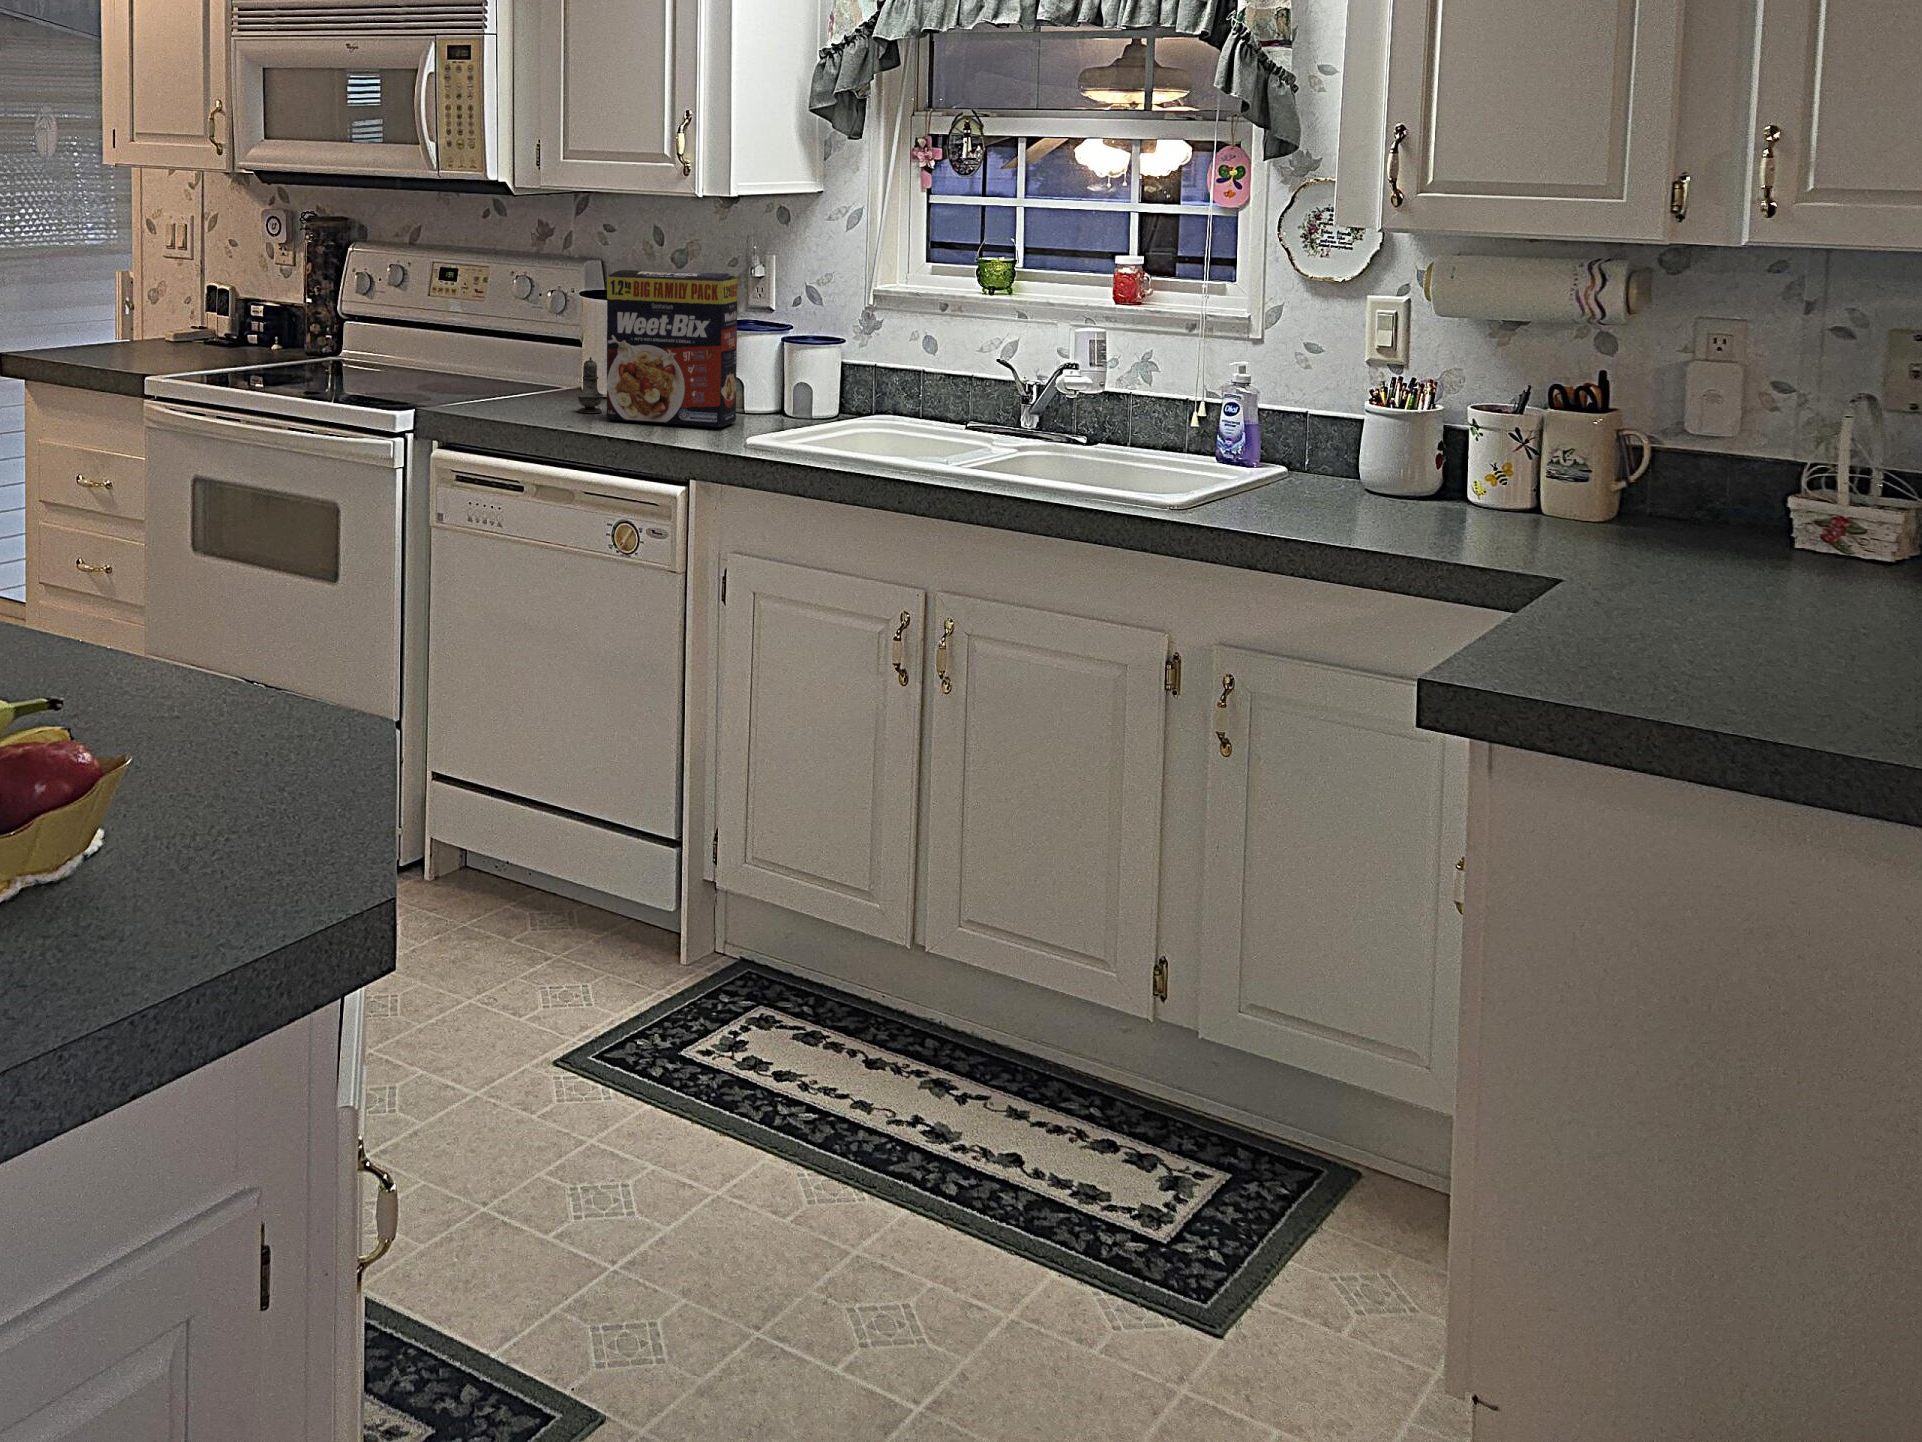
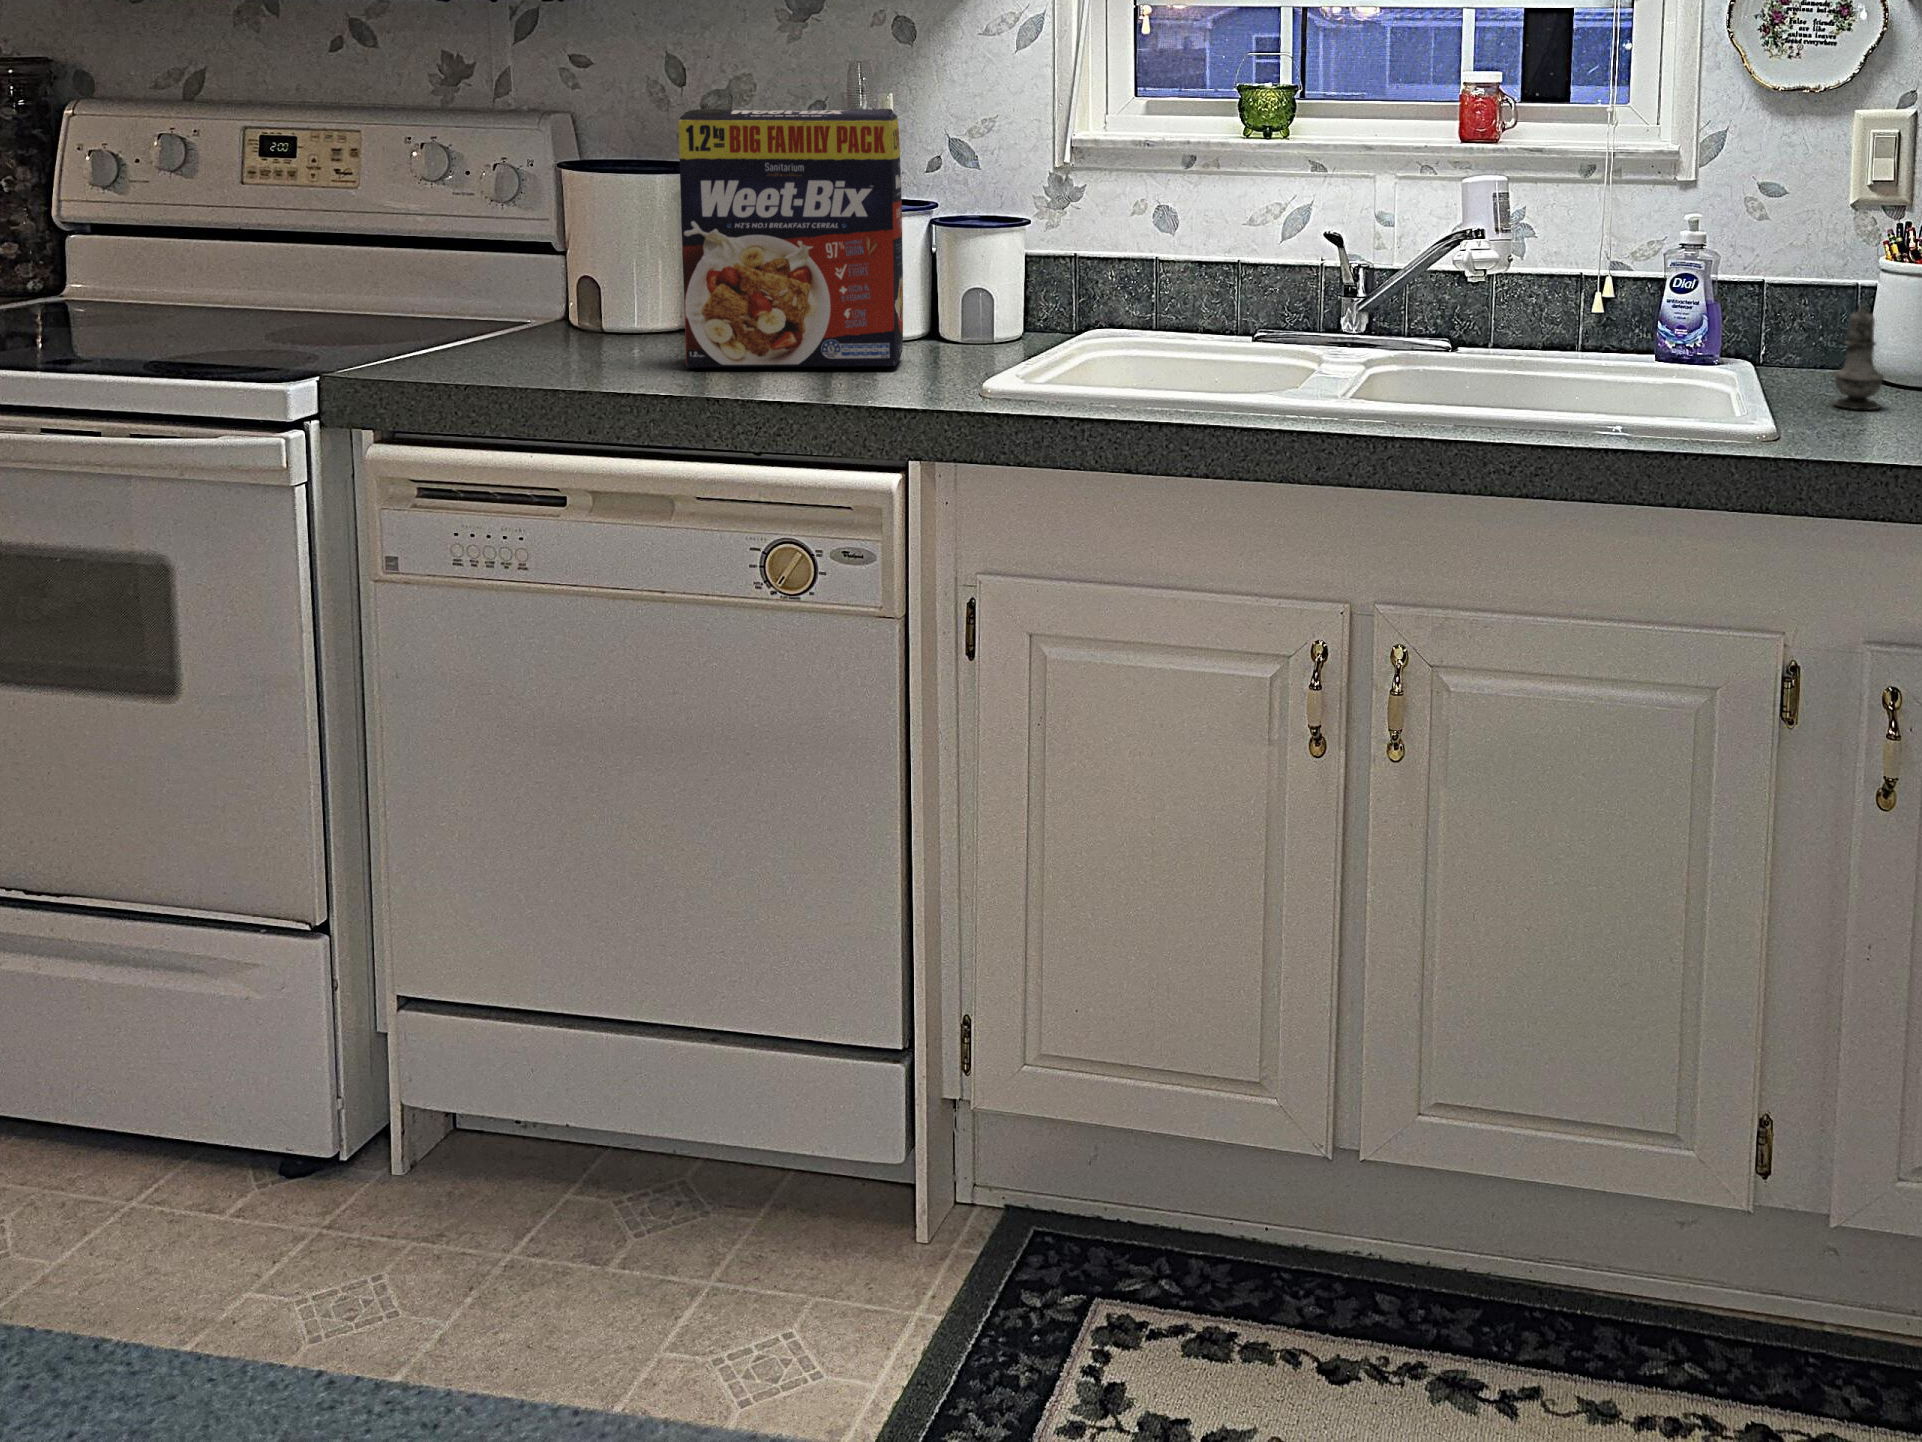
salt shaker: present [577,357,603,413] -> present [1833,304,1885,409]

